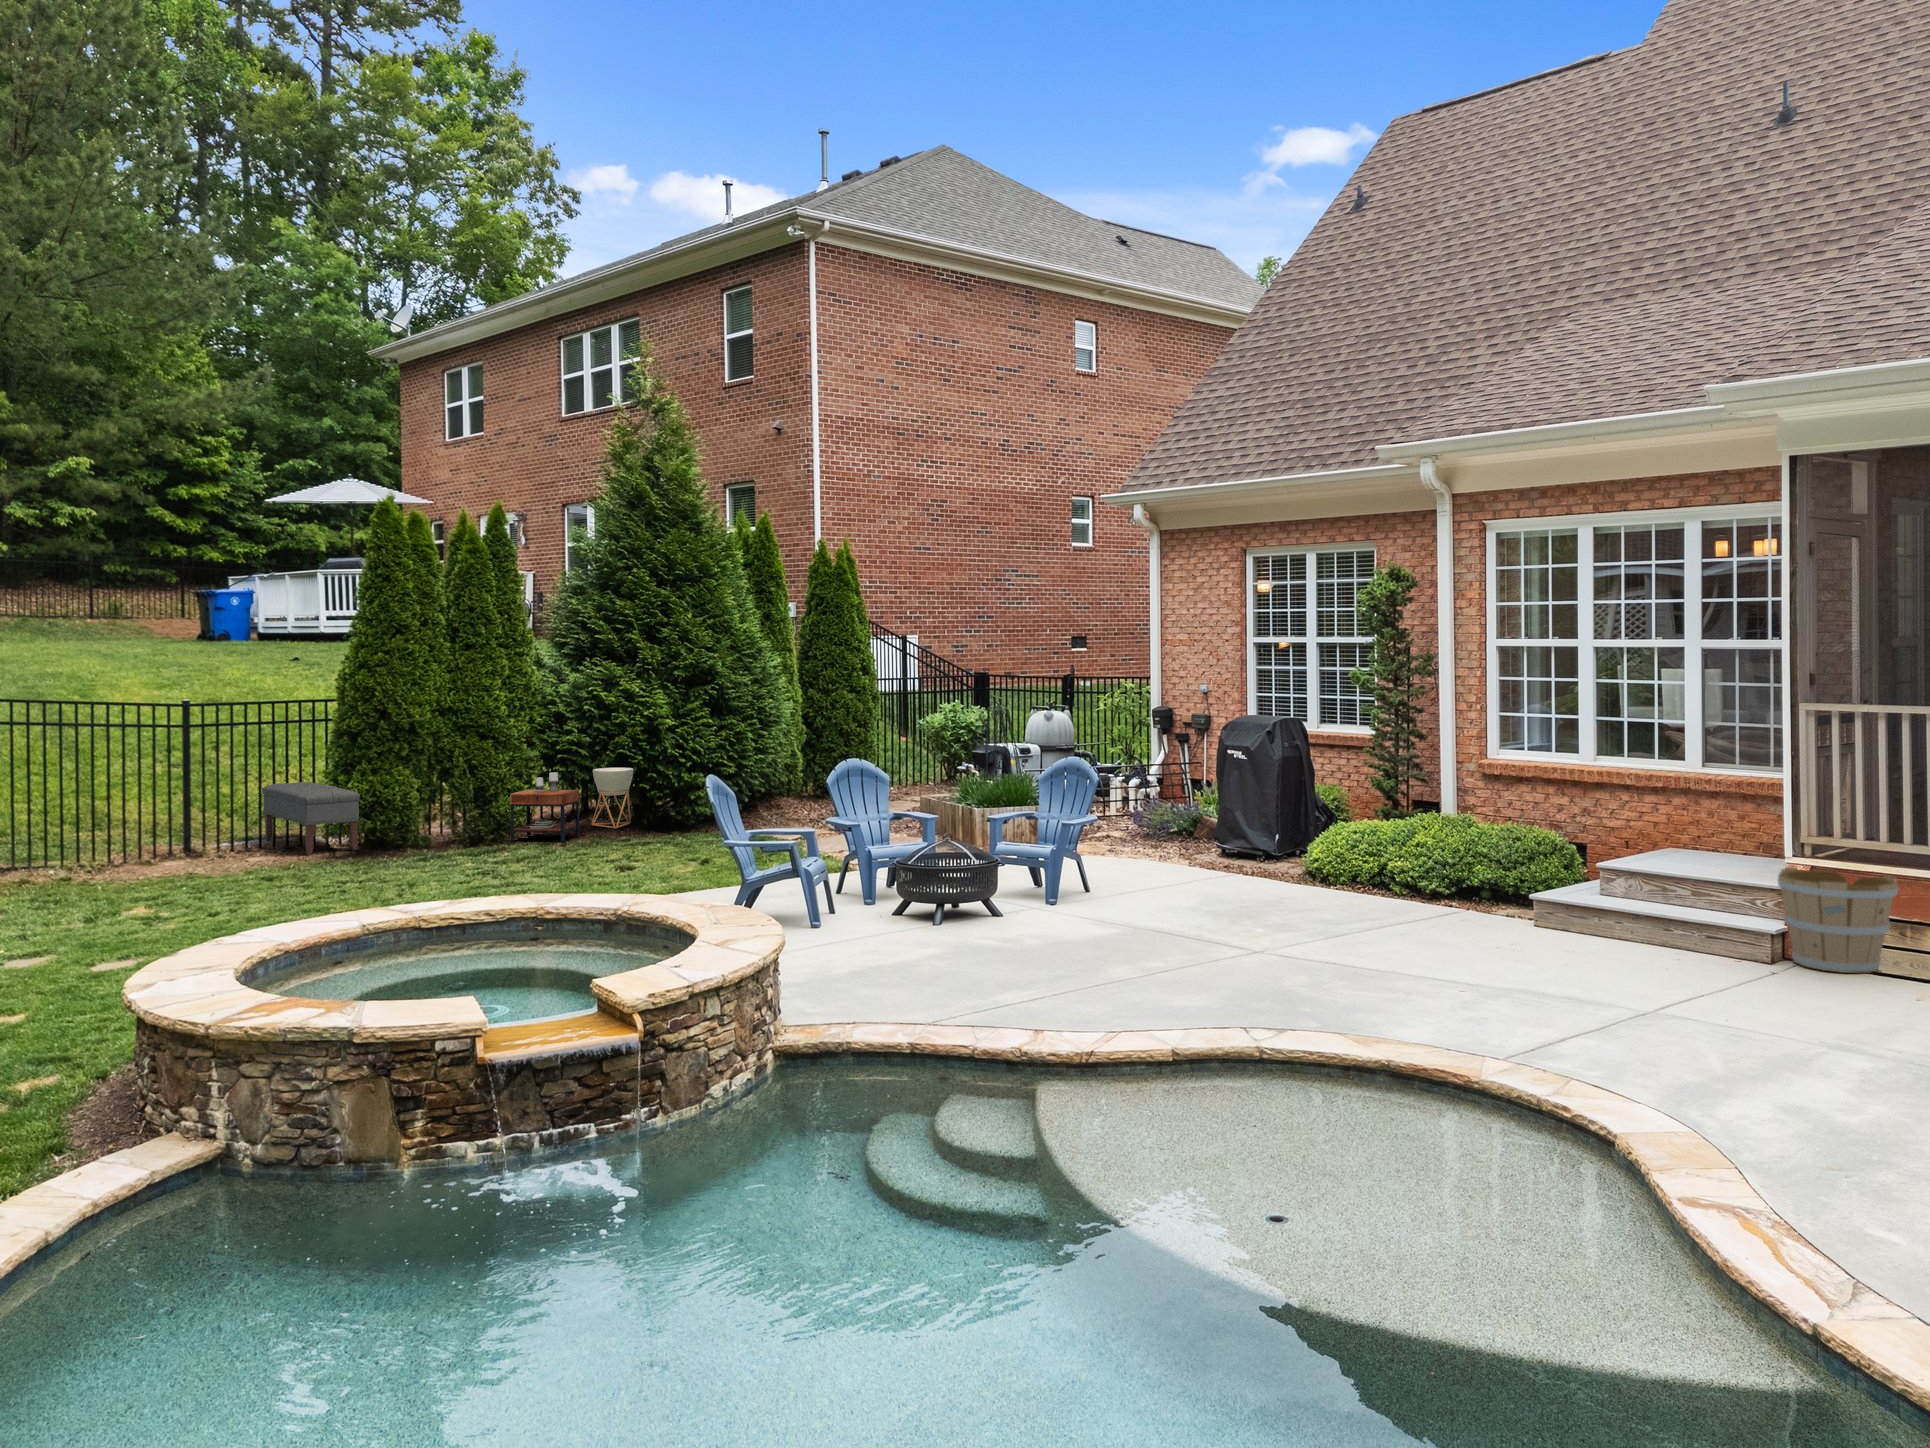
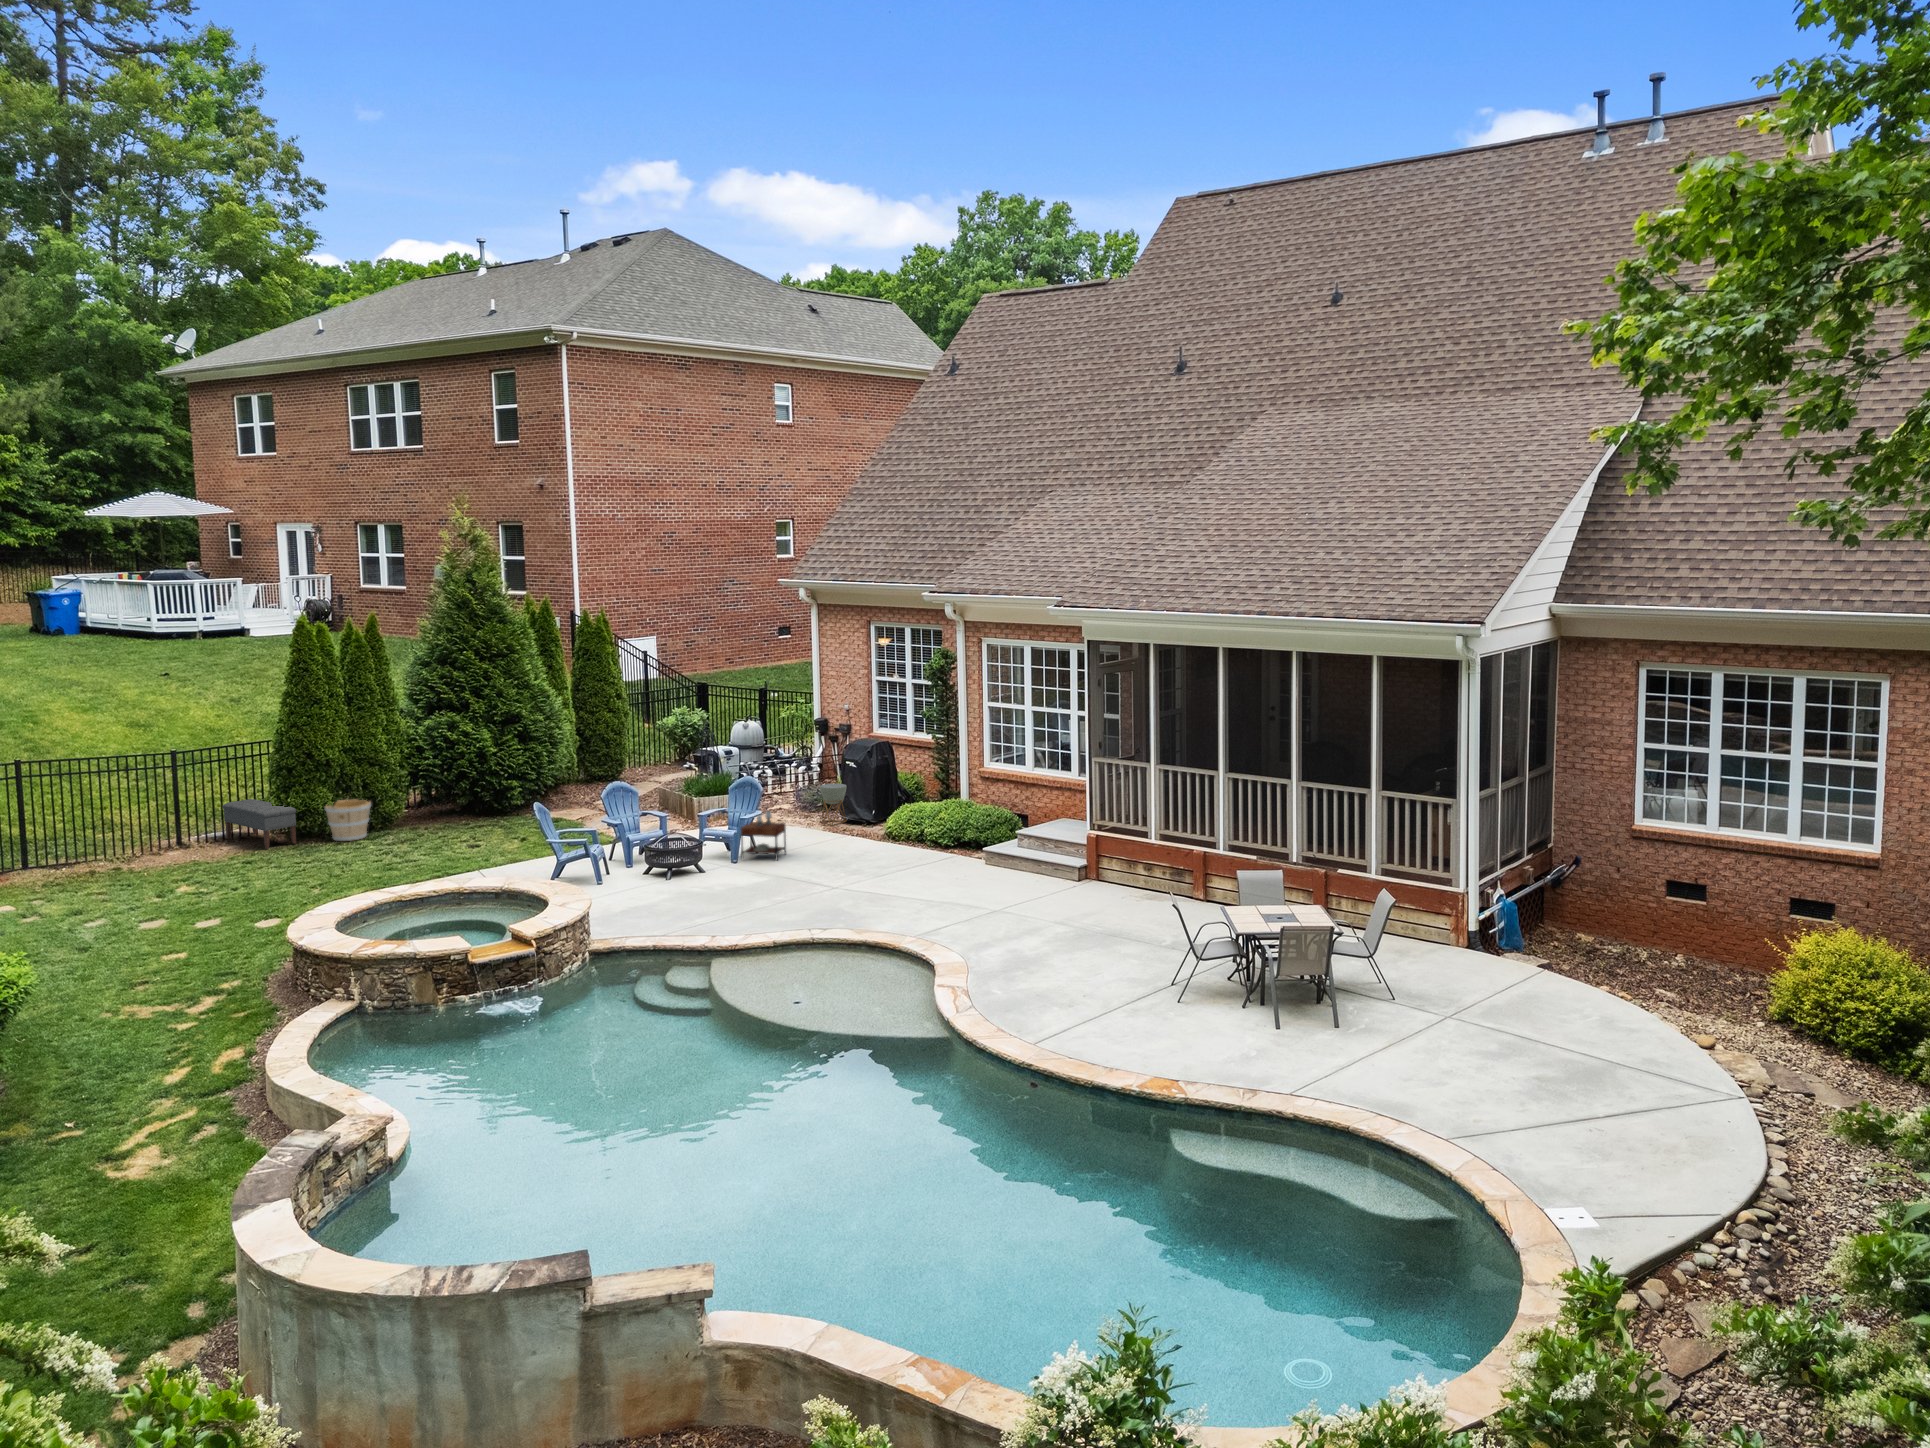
planter: present [592,768,633,828] -> present [820,784,847,826]
side table: present [510,772,579,842] -> present [741,811,786,860]
wooden bucket: present [1778,868,1898,973] -> present [325,800,371,841]

